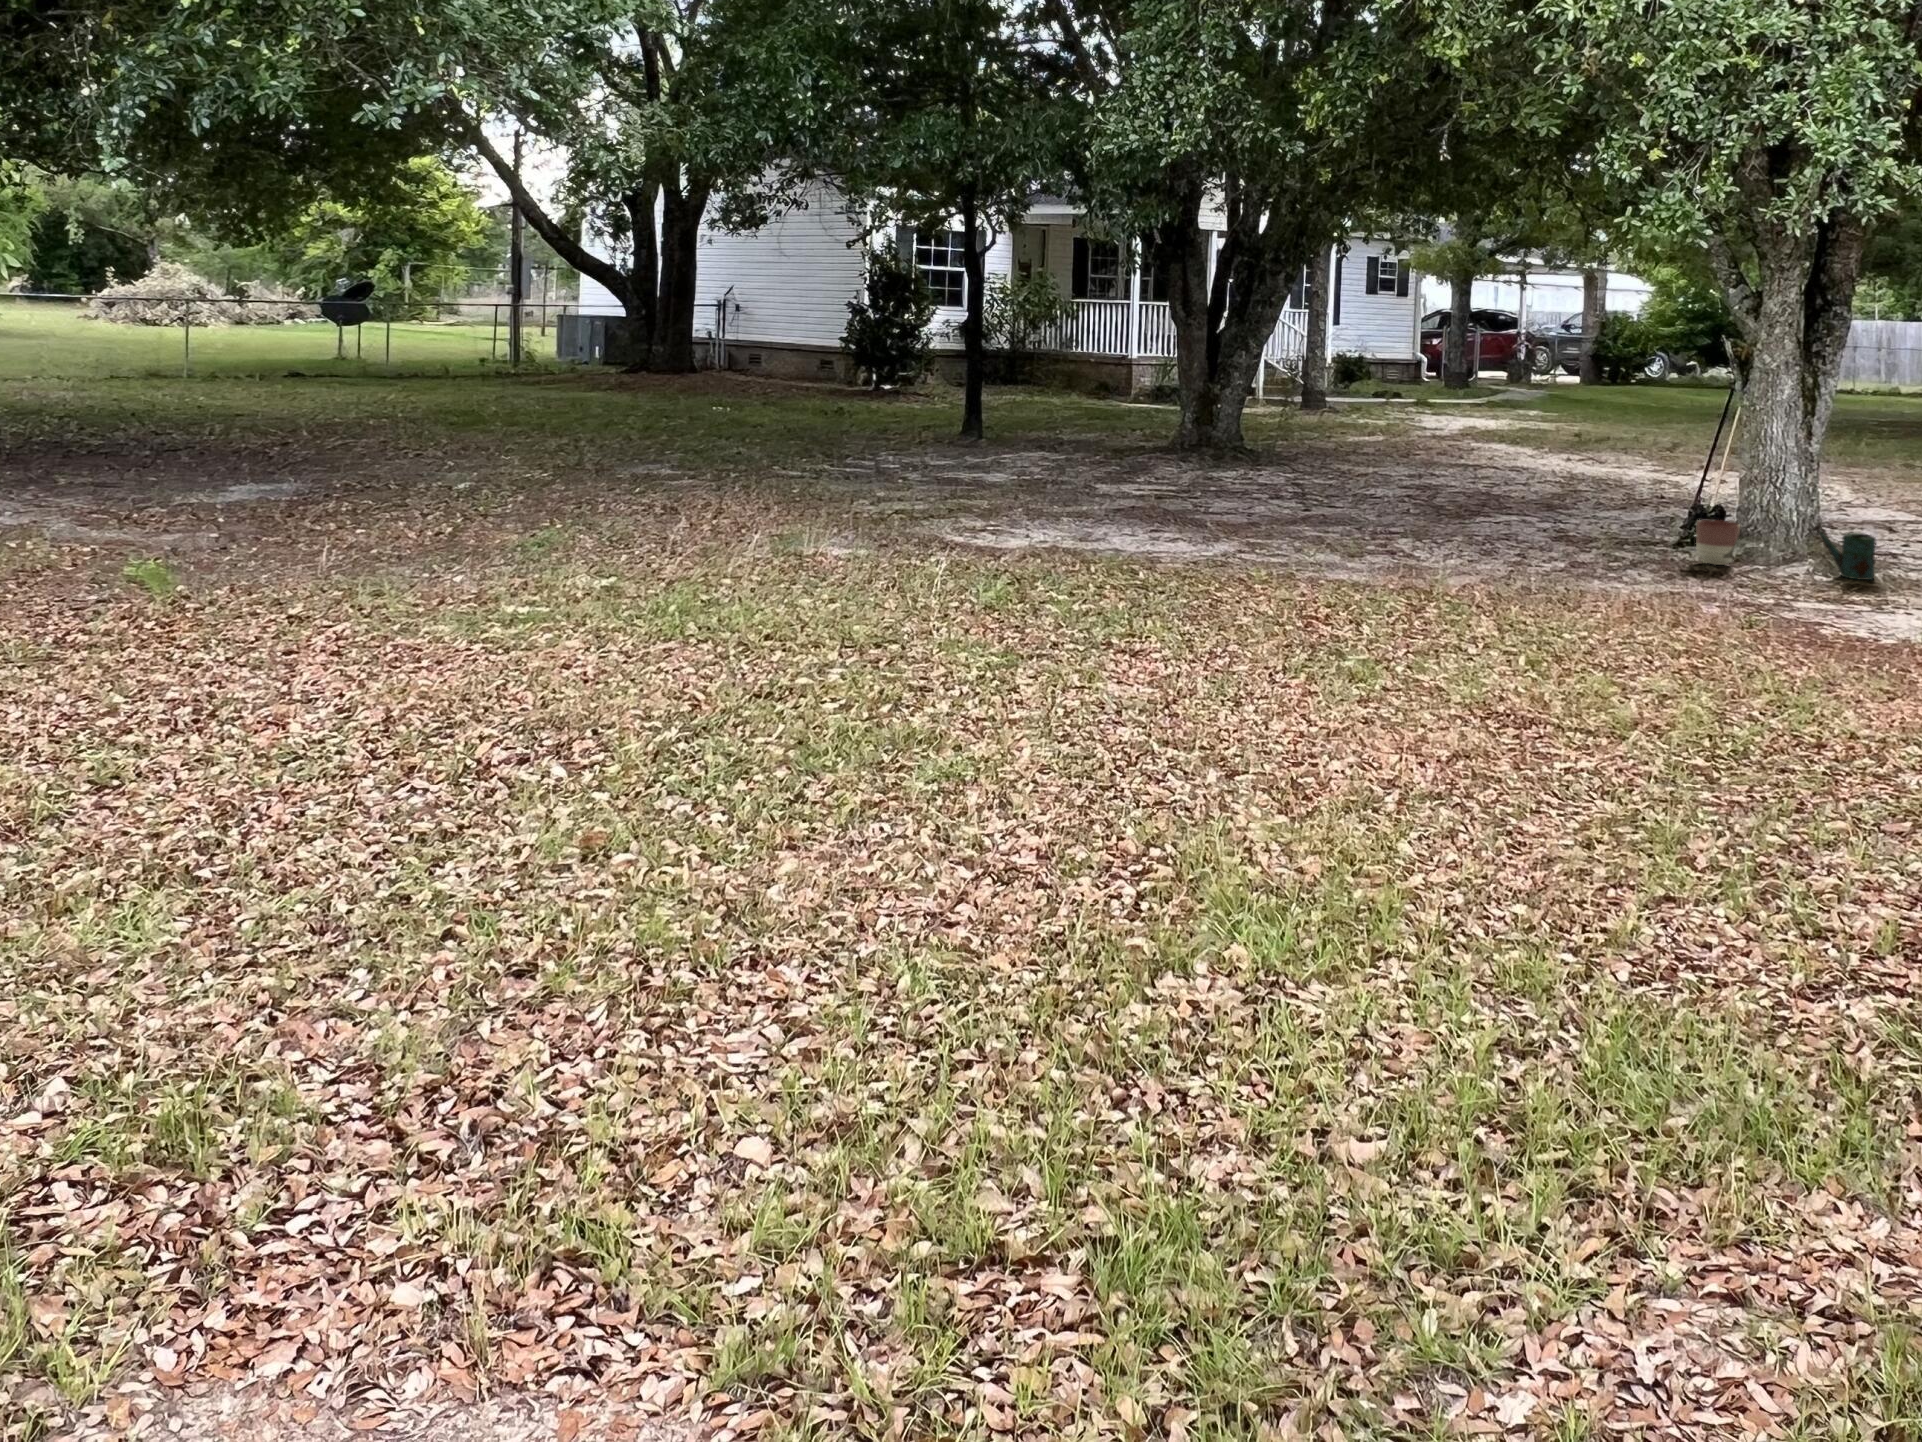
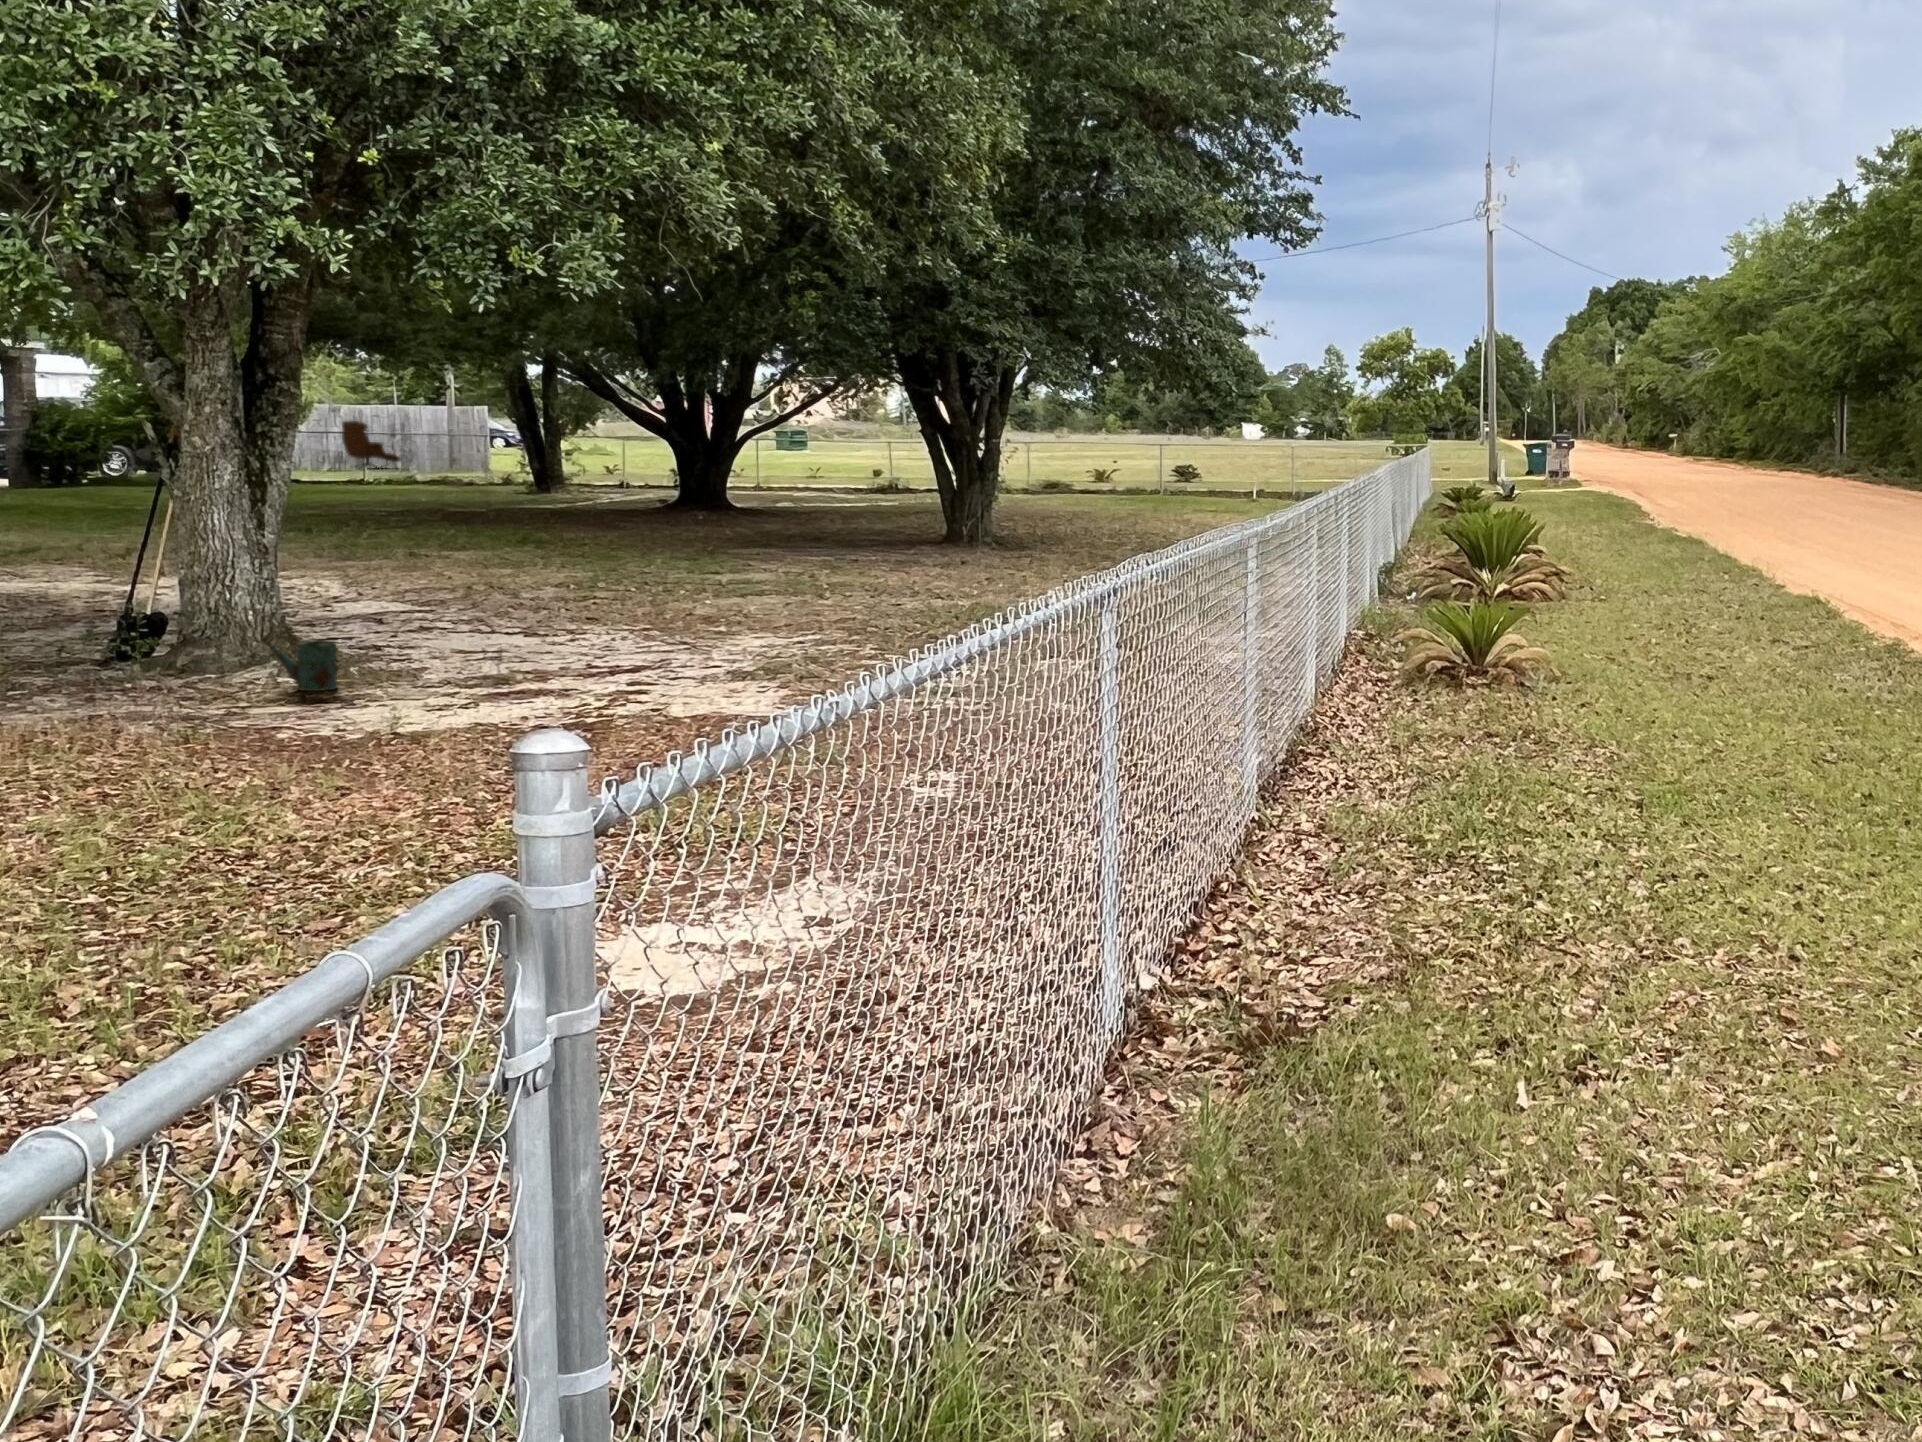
lounge chair: none [1852,343,1899,384] -> present [342,421,401,468]
planter: present [1696,520,1740,565] -> none [105,642,165,695]

